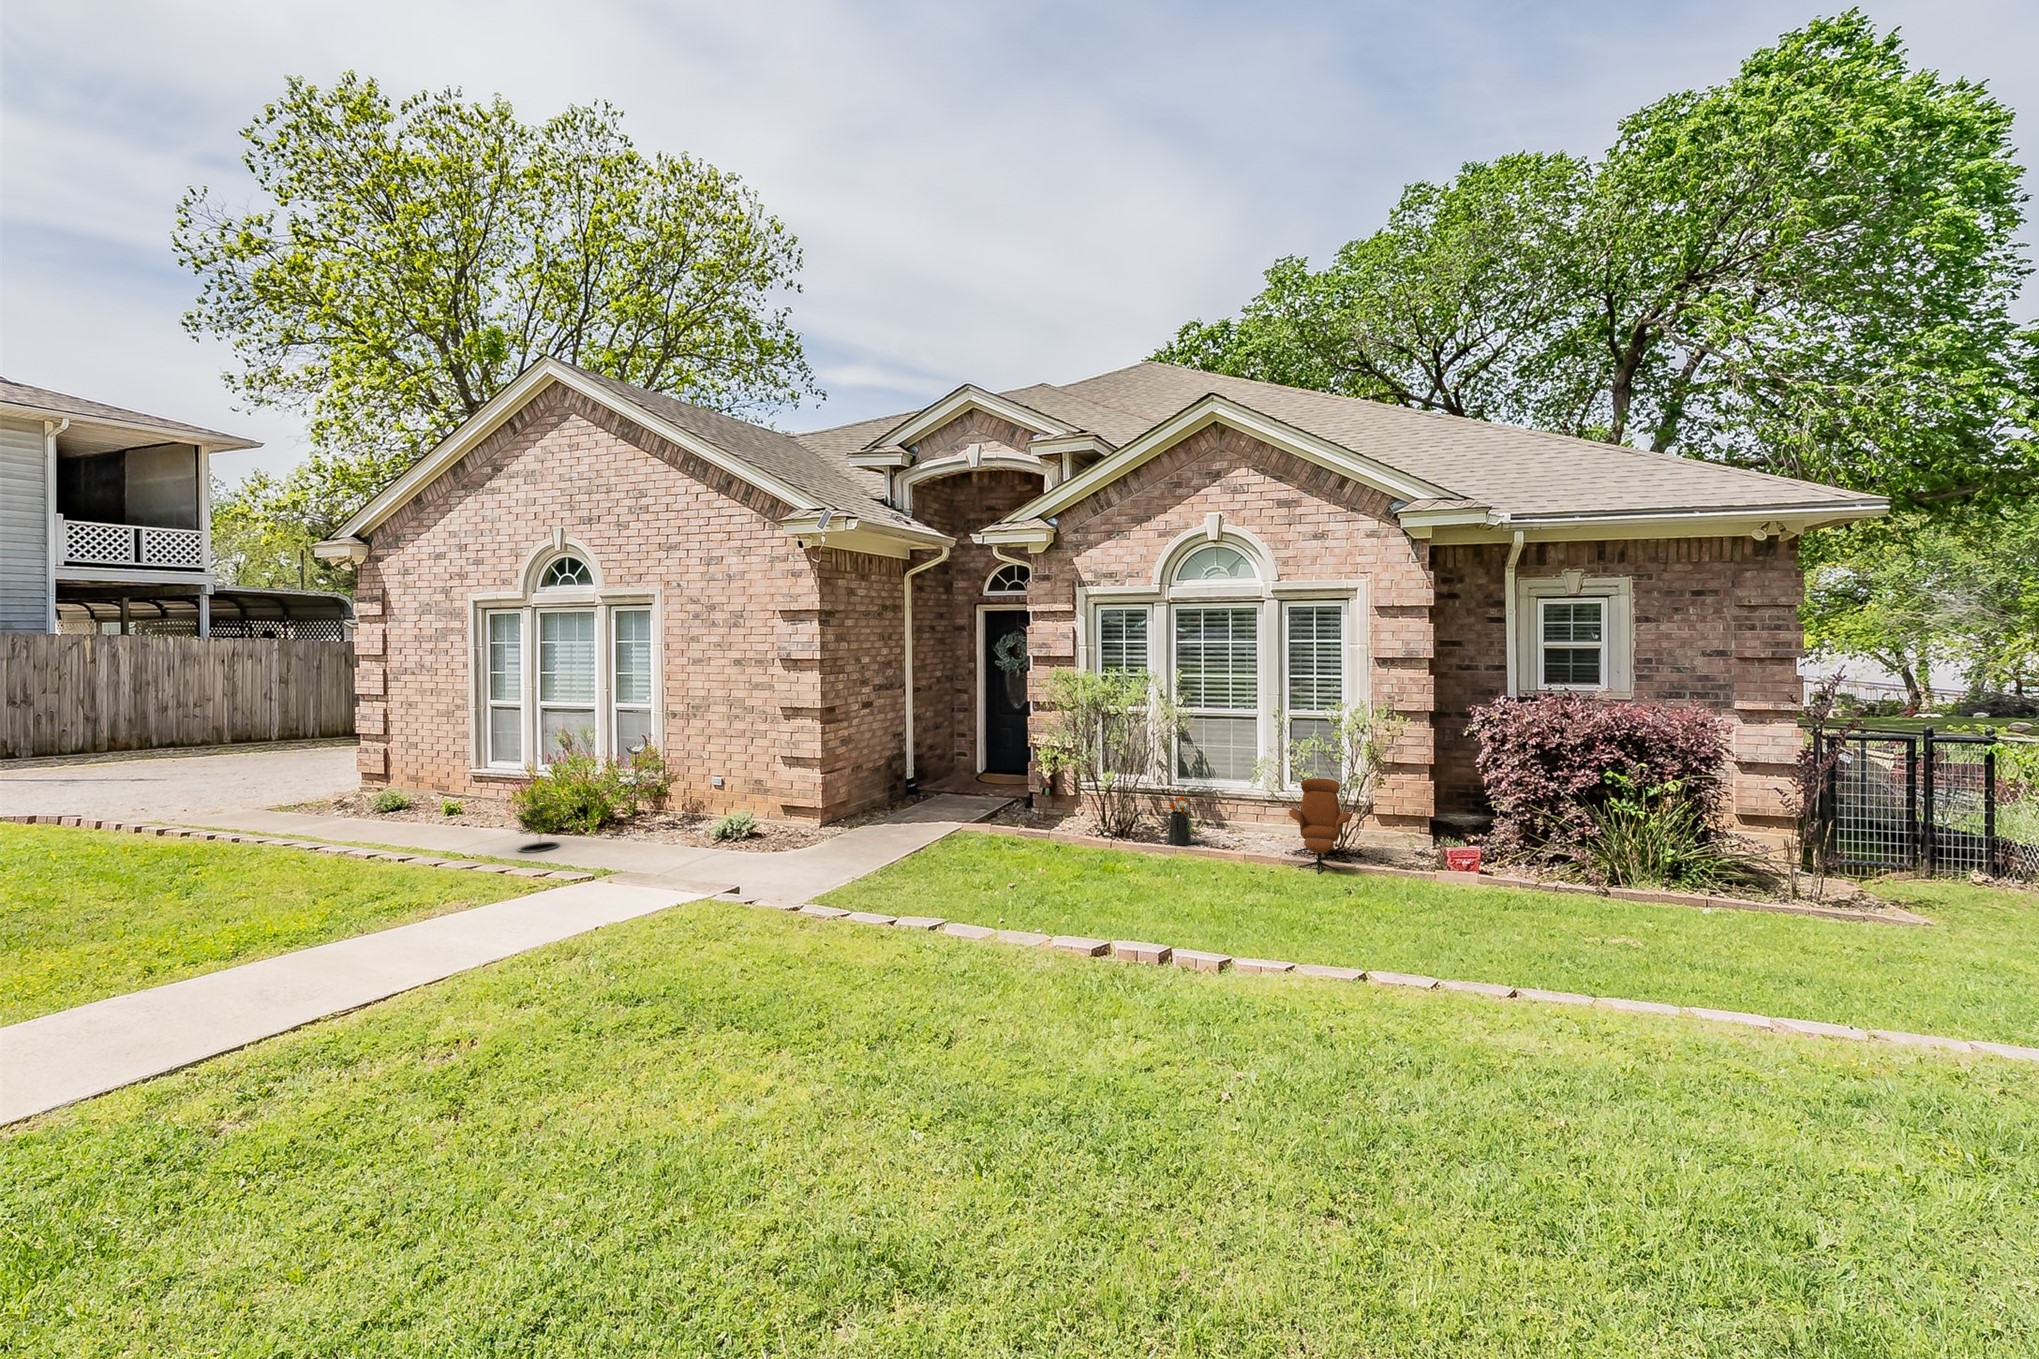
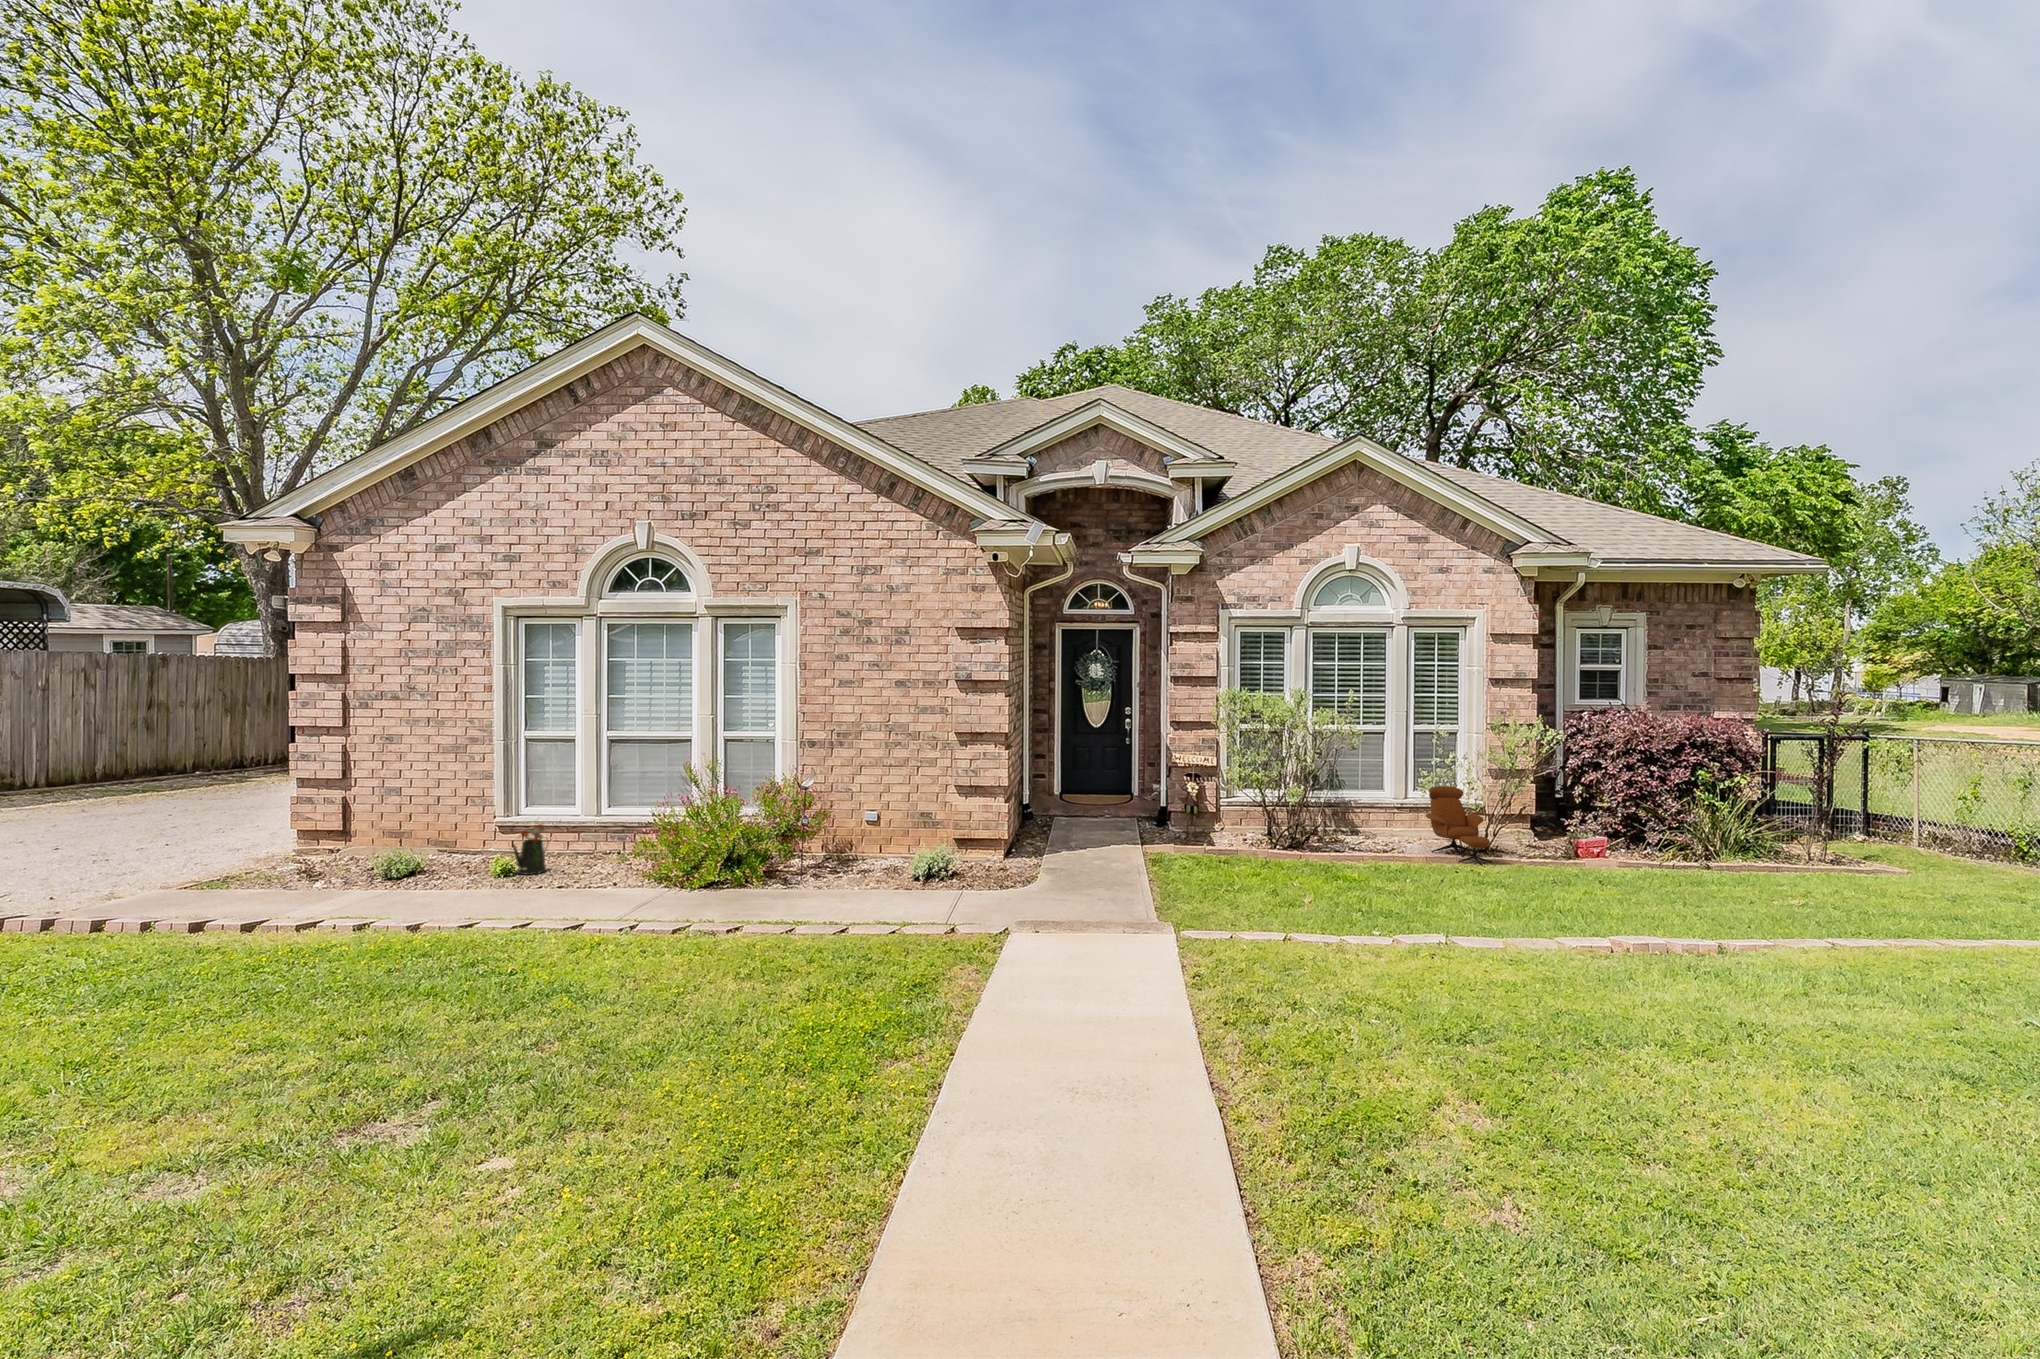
potted tree: present [517,793,561,853] -> none [693,827,737,900]
watering can: present [1167,796,1193,846] -> present [513,824,547,875]

